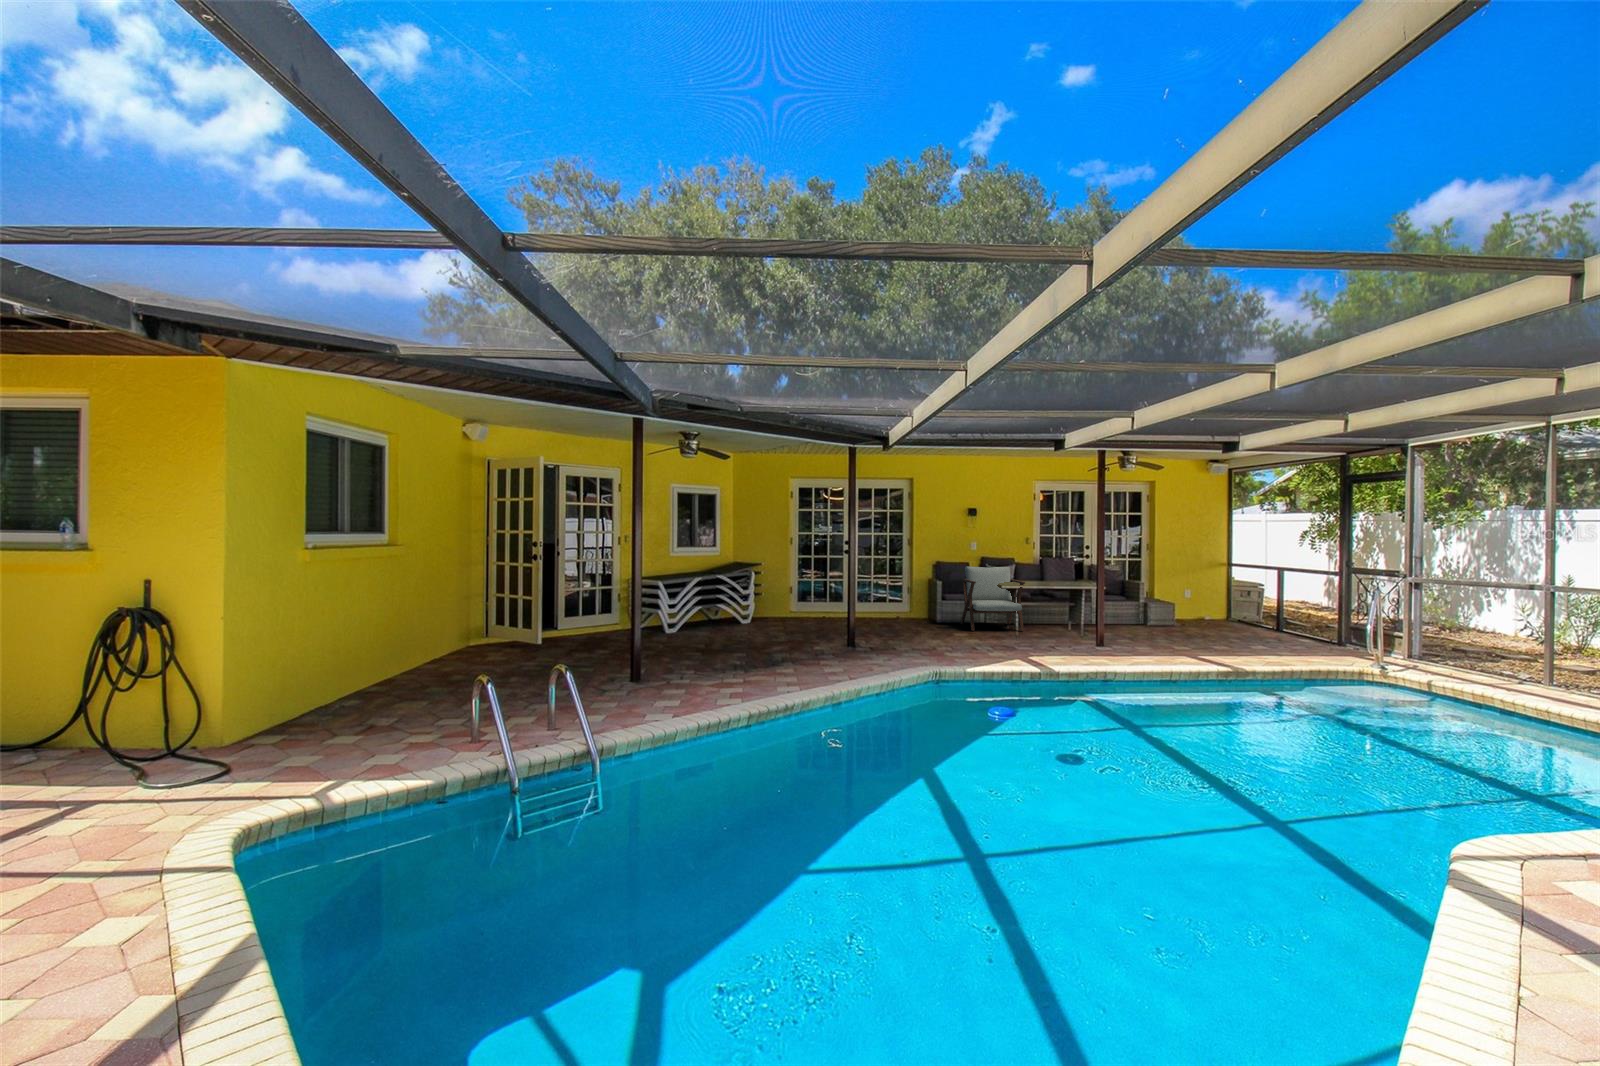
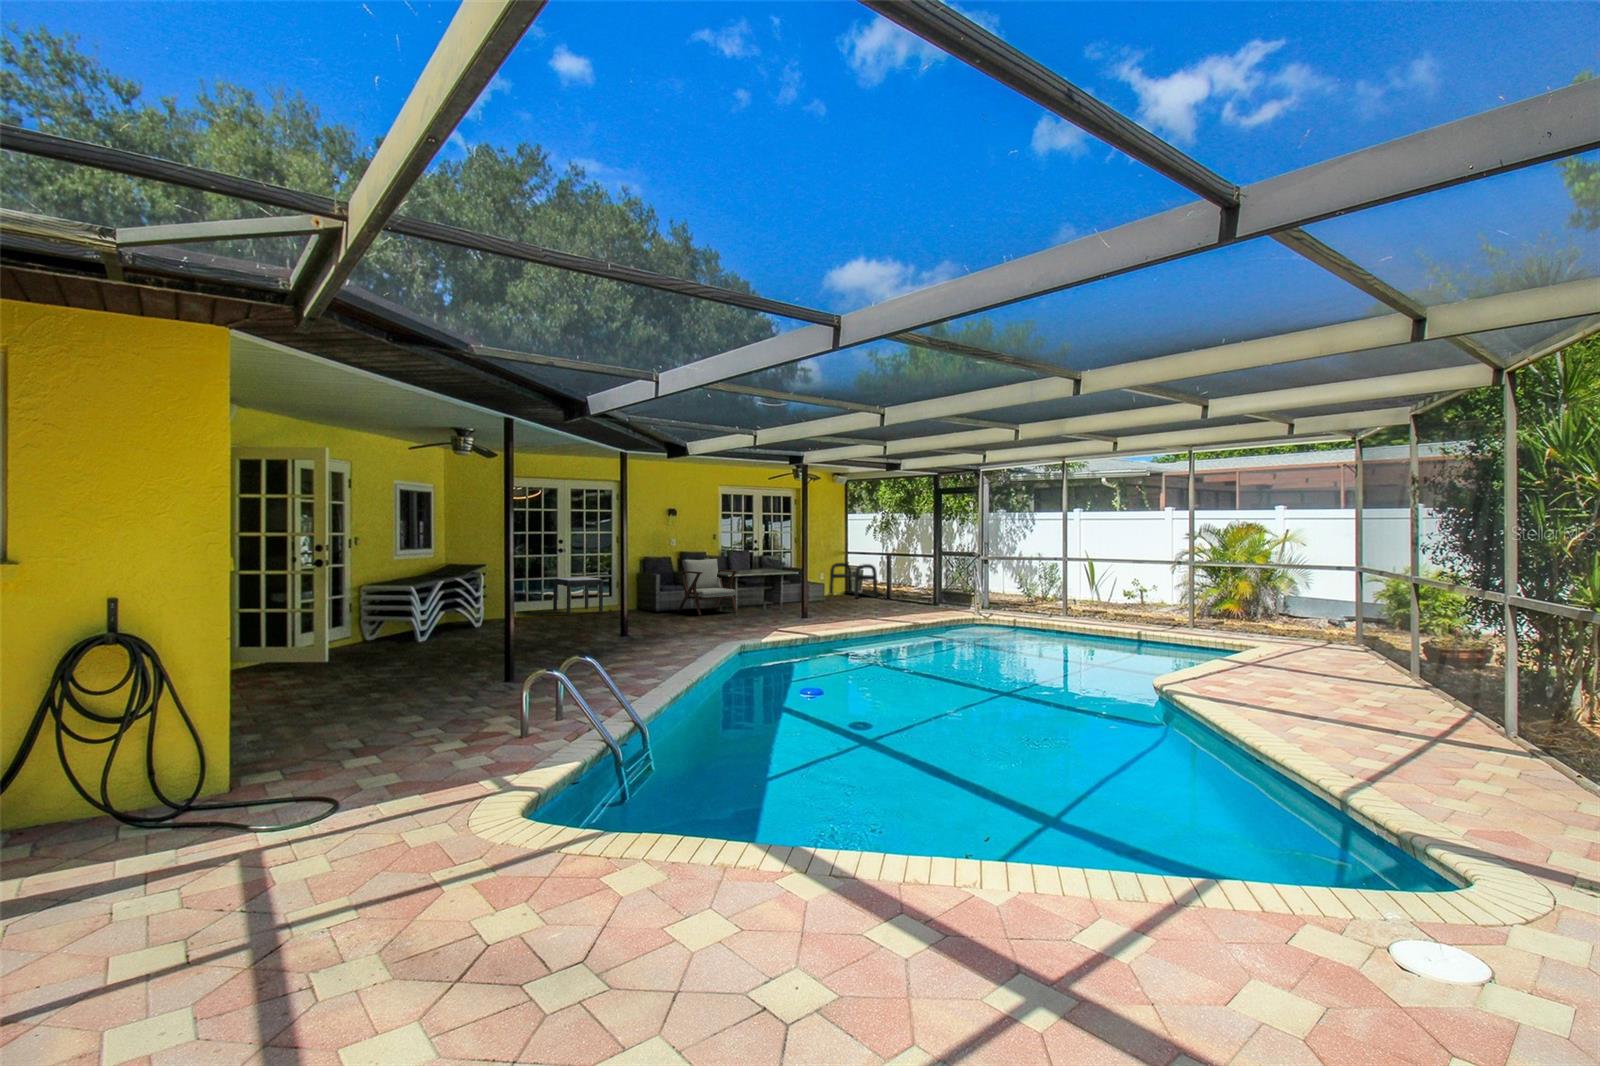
bench: none [1202,578,1269,627] -> present [829,563,877,598]
side table: none [839,580,880,618] -> present [553,577,603,614]

